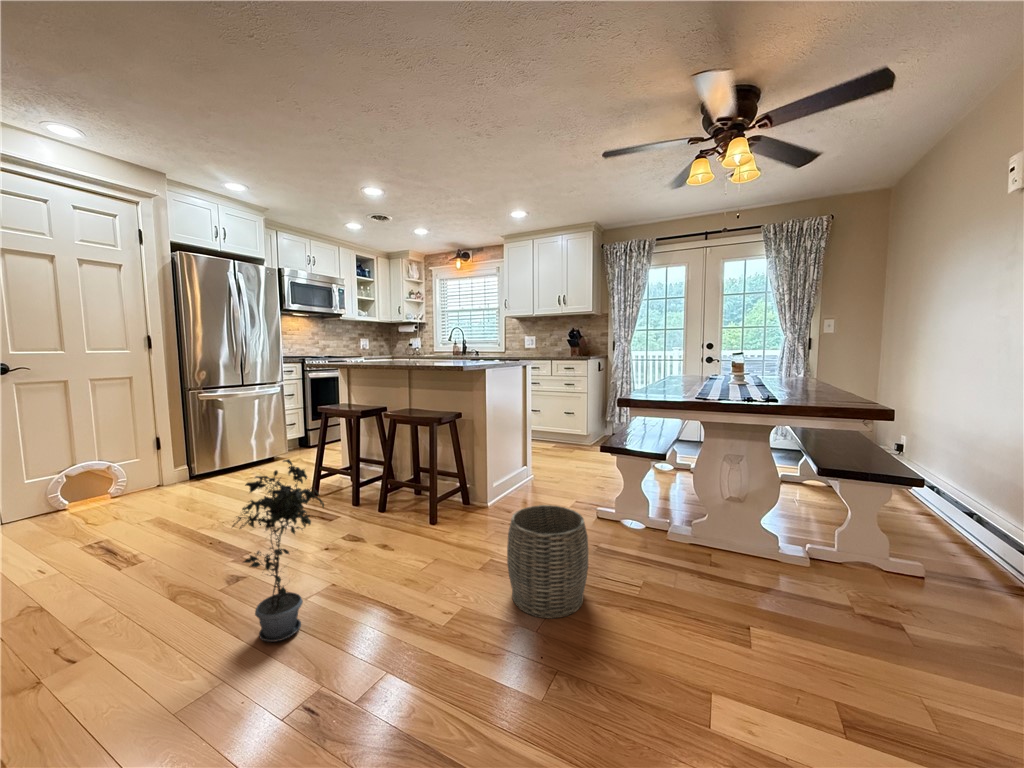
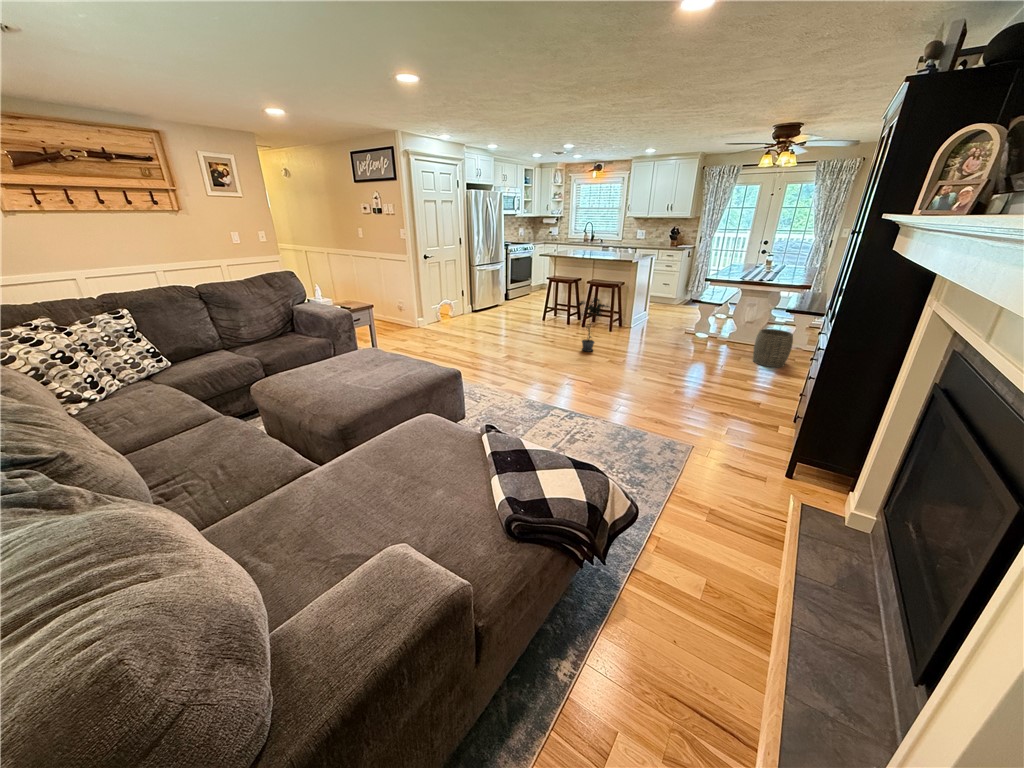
woven basket: present [507,505,589,618] -> present [753,329,793,367]

